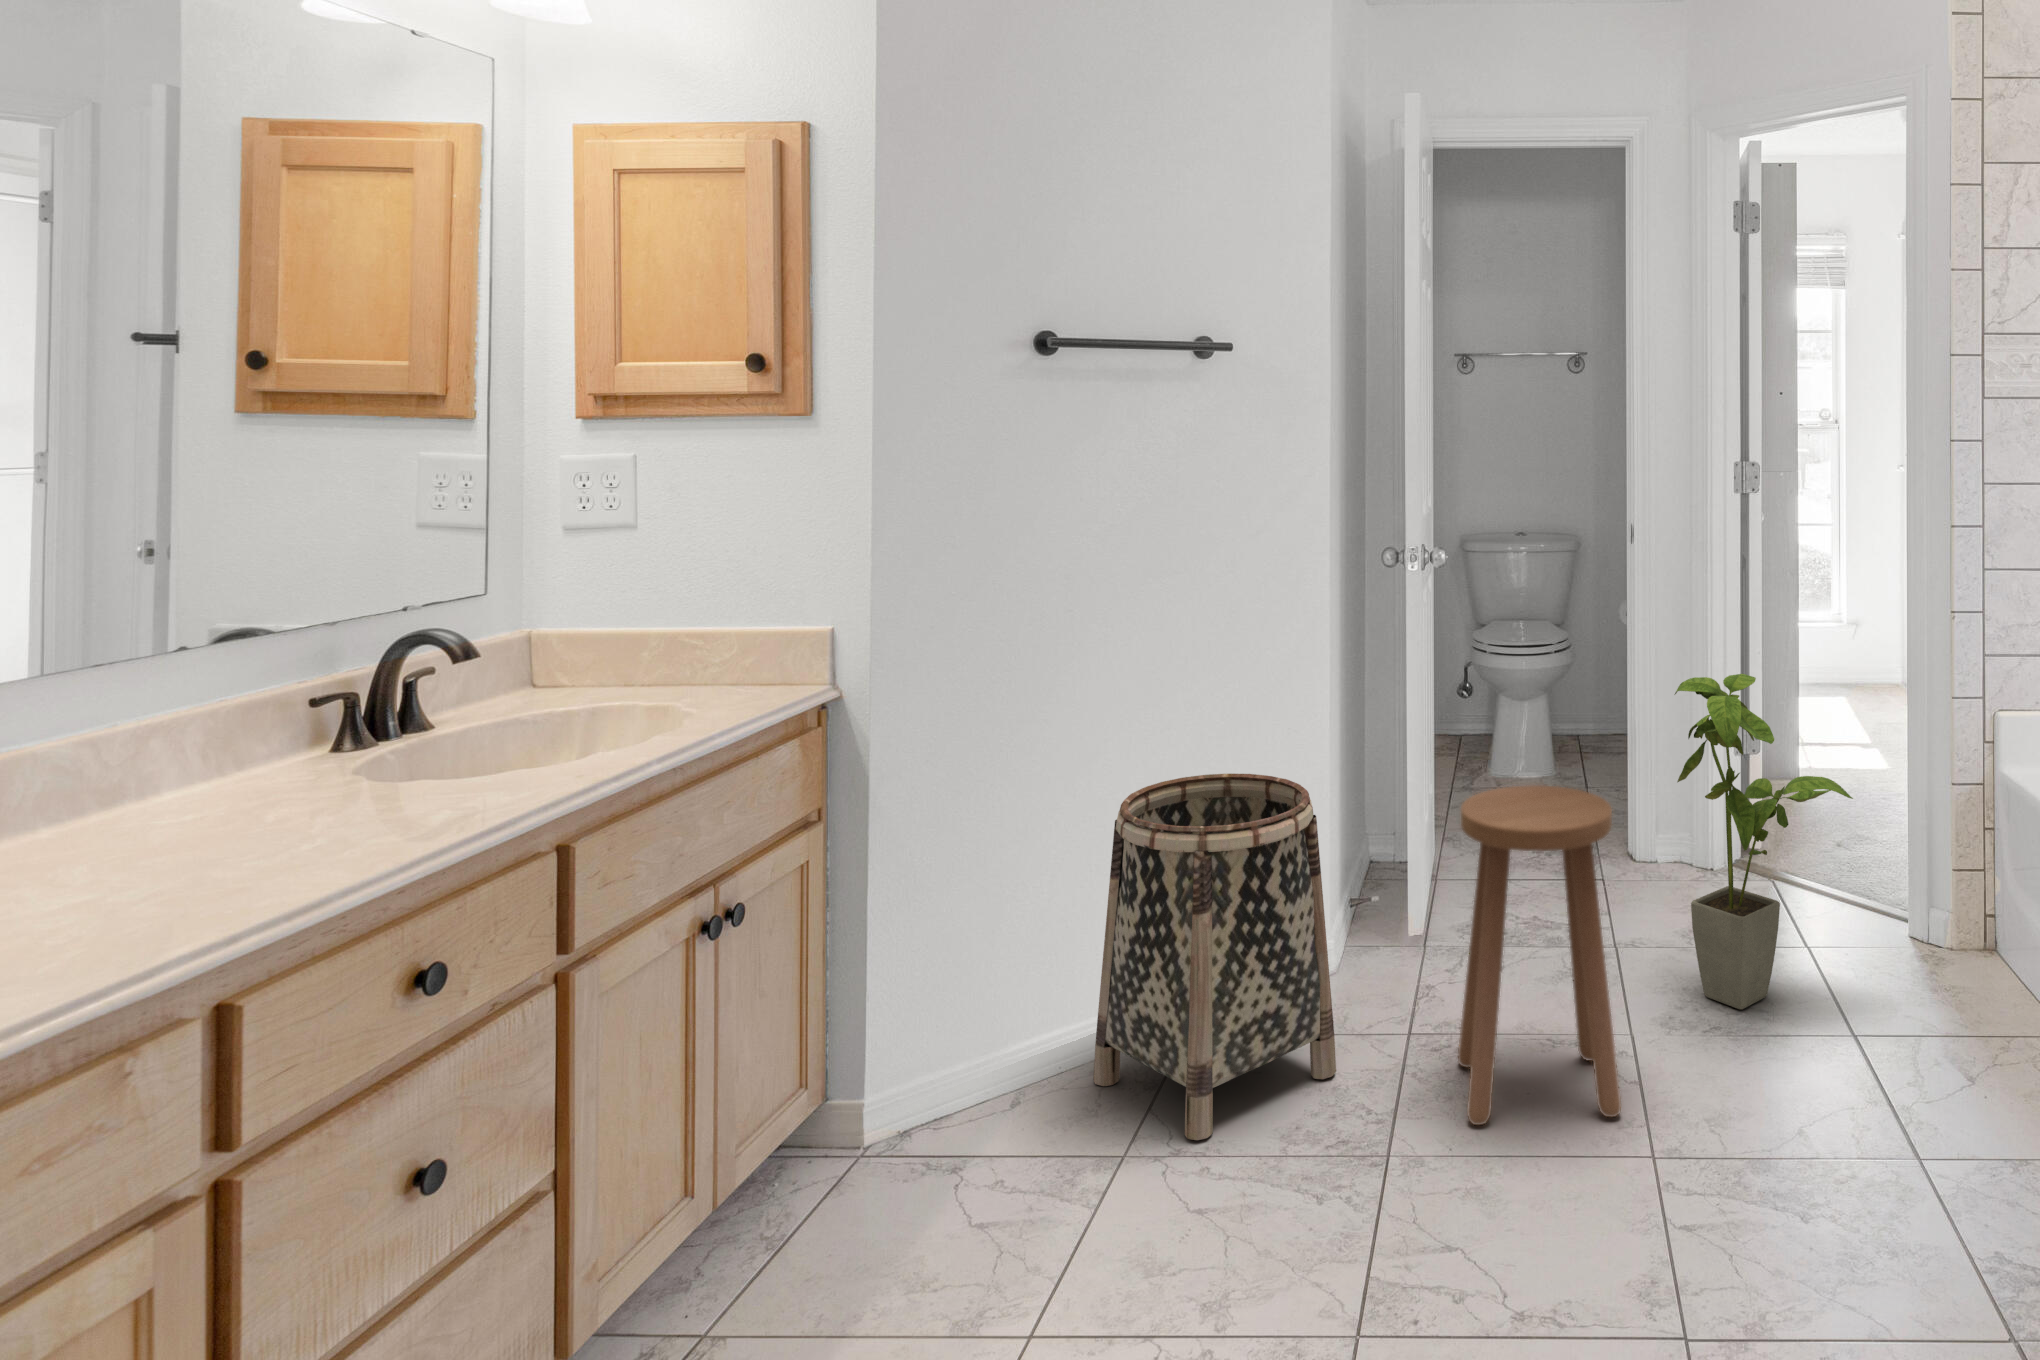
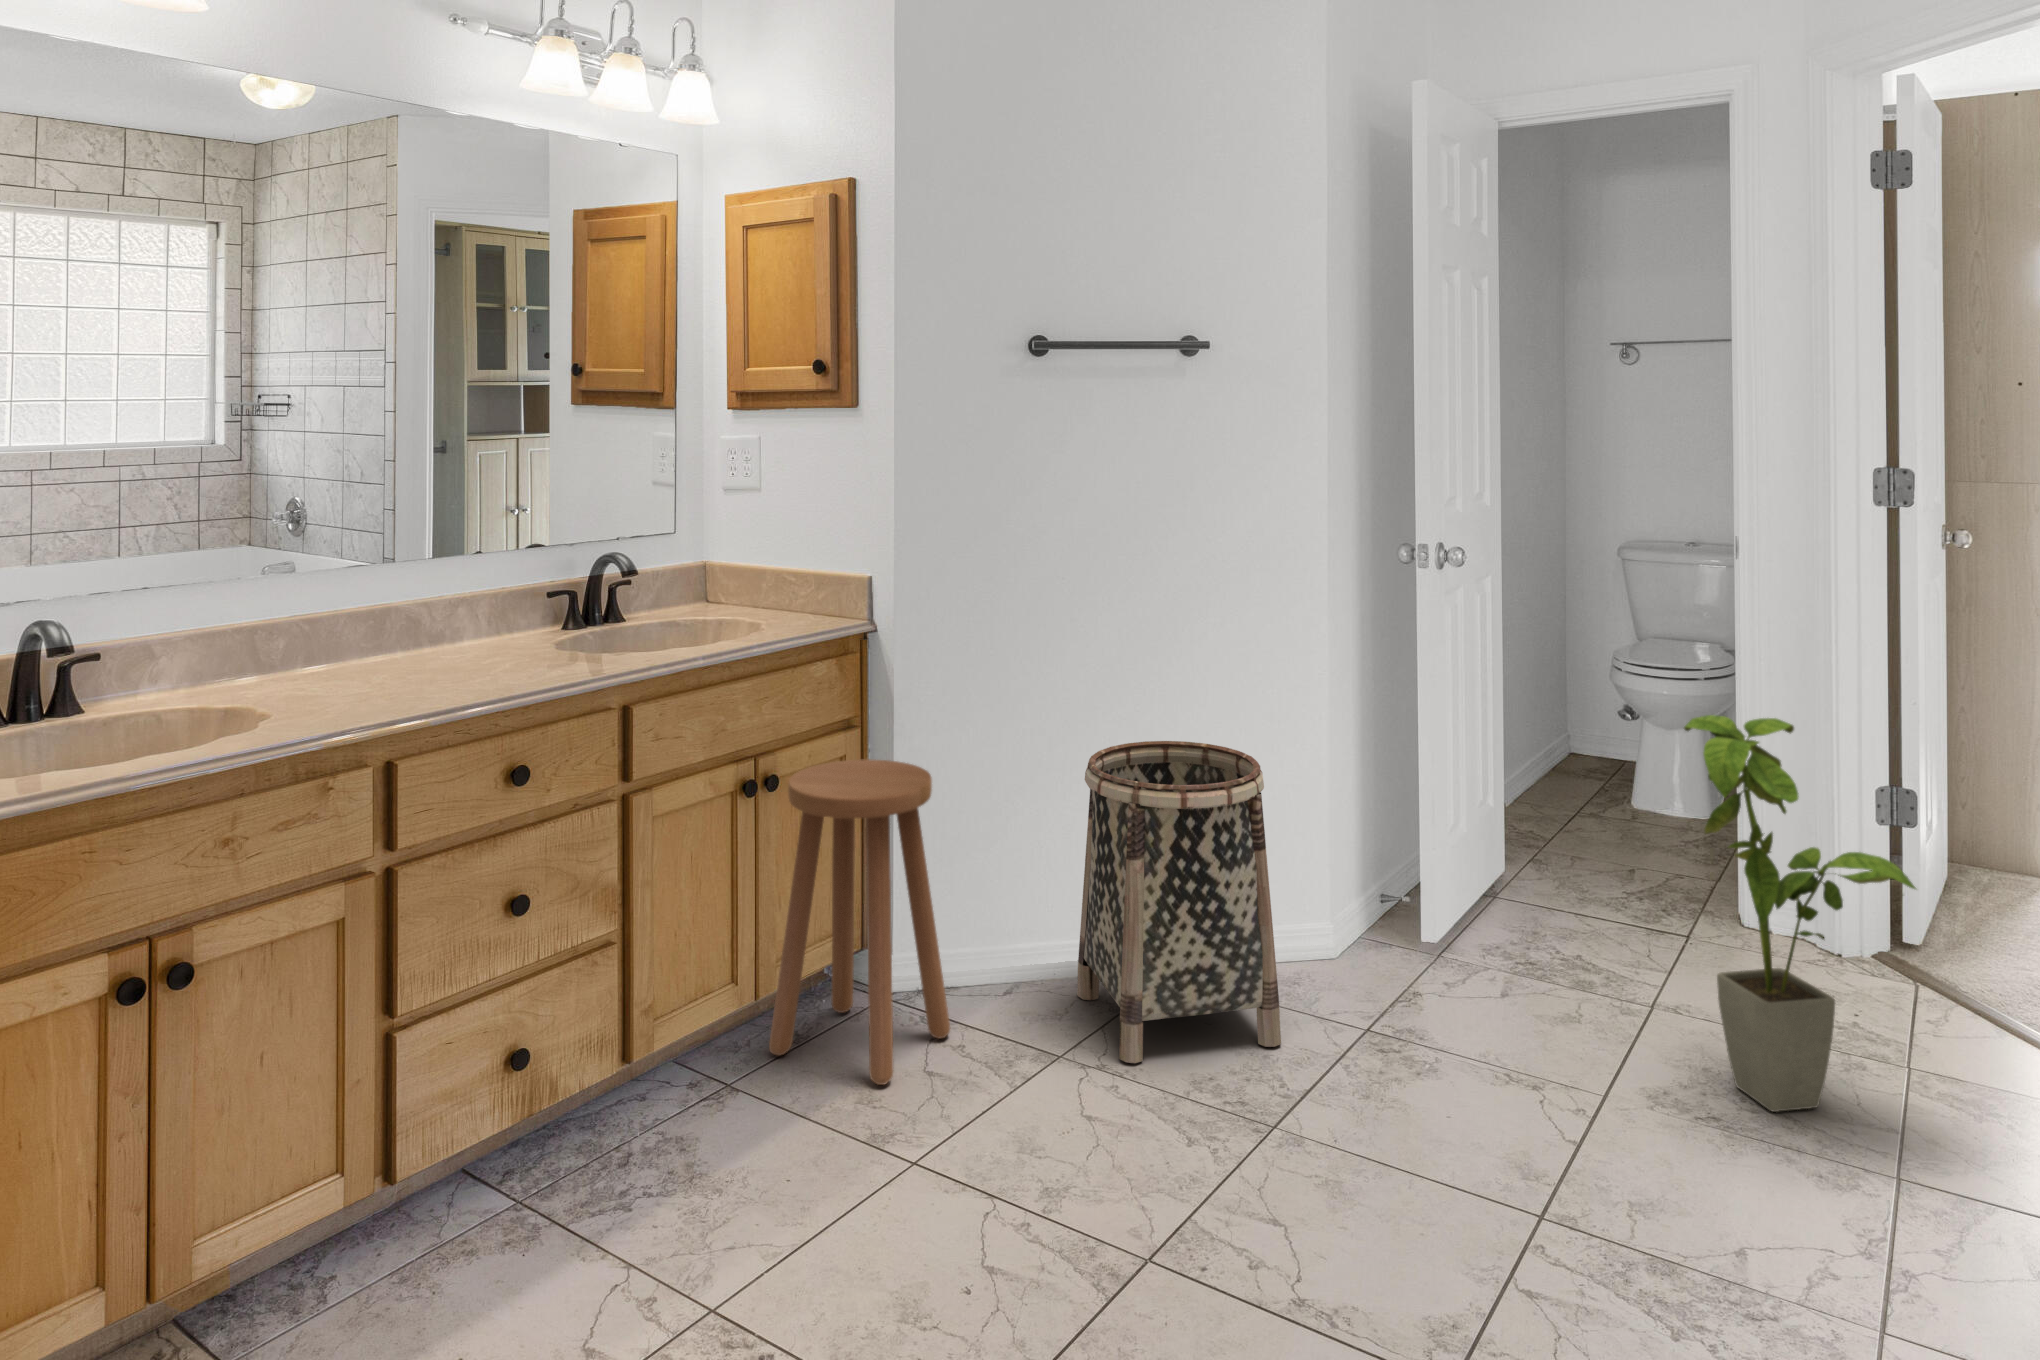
stool: present [1458,785,1621,1125] -> present [769,759,950,1085]

